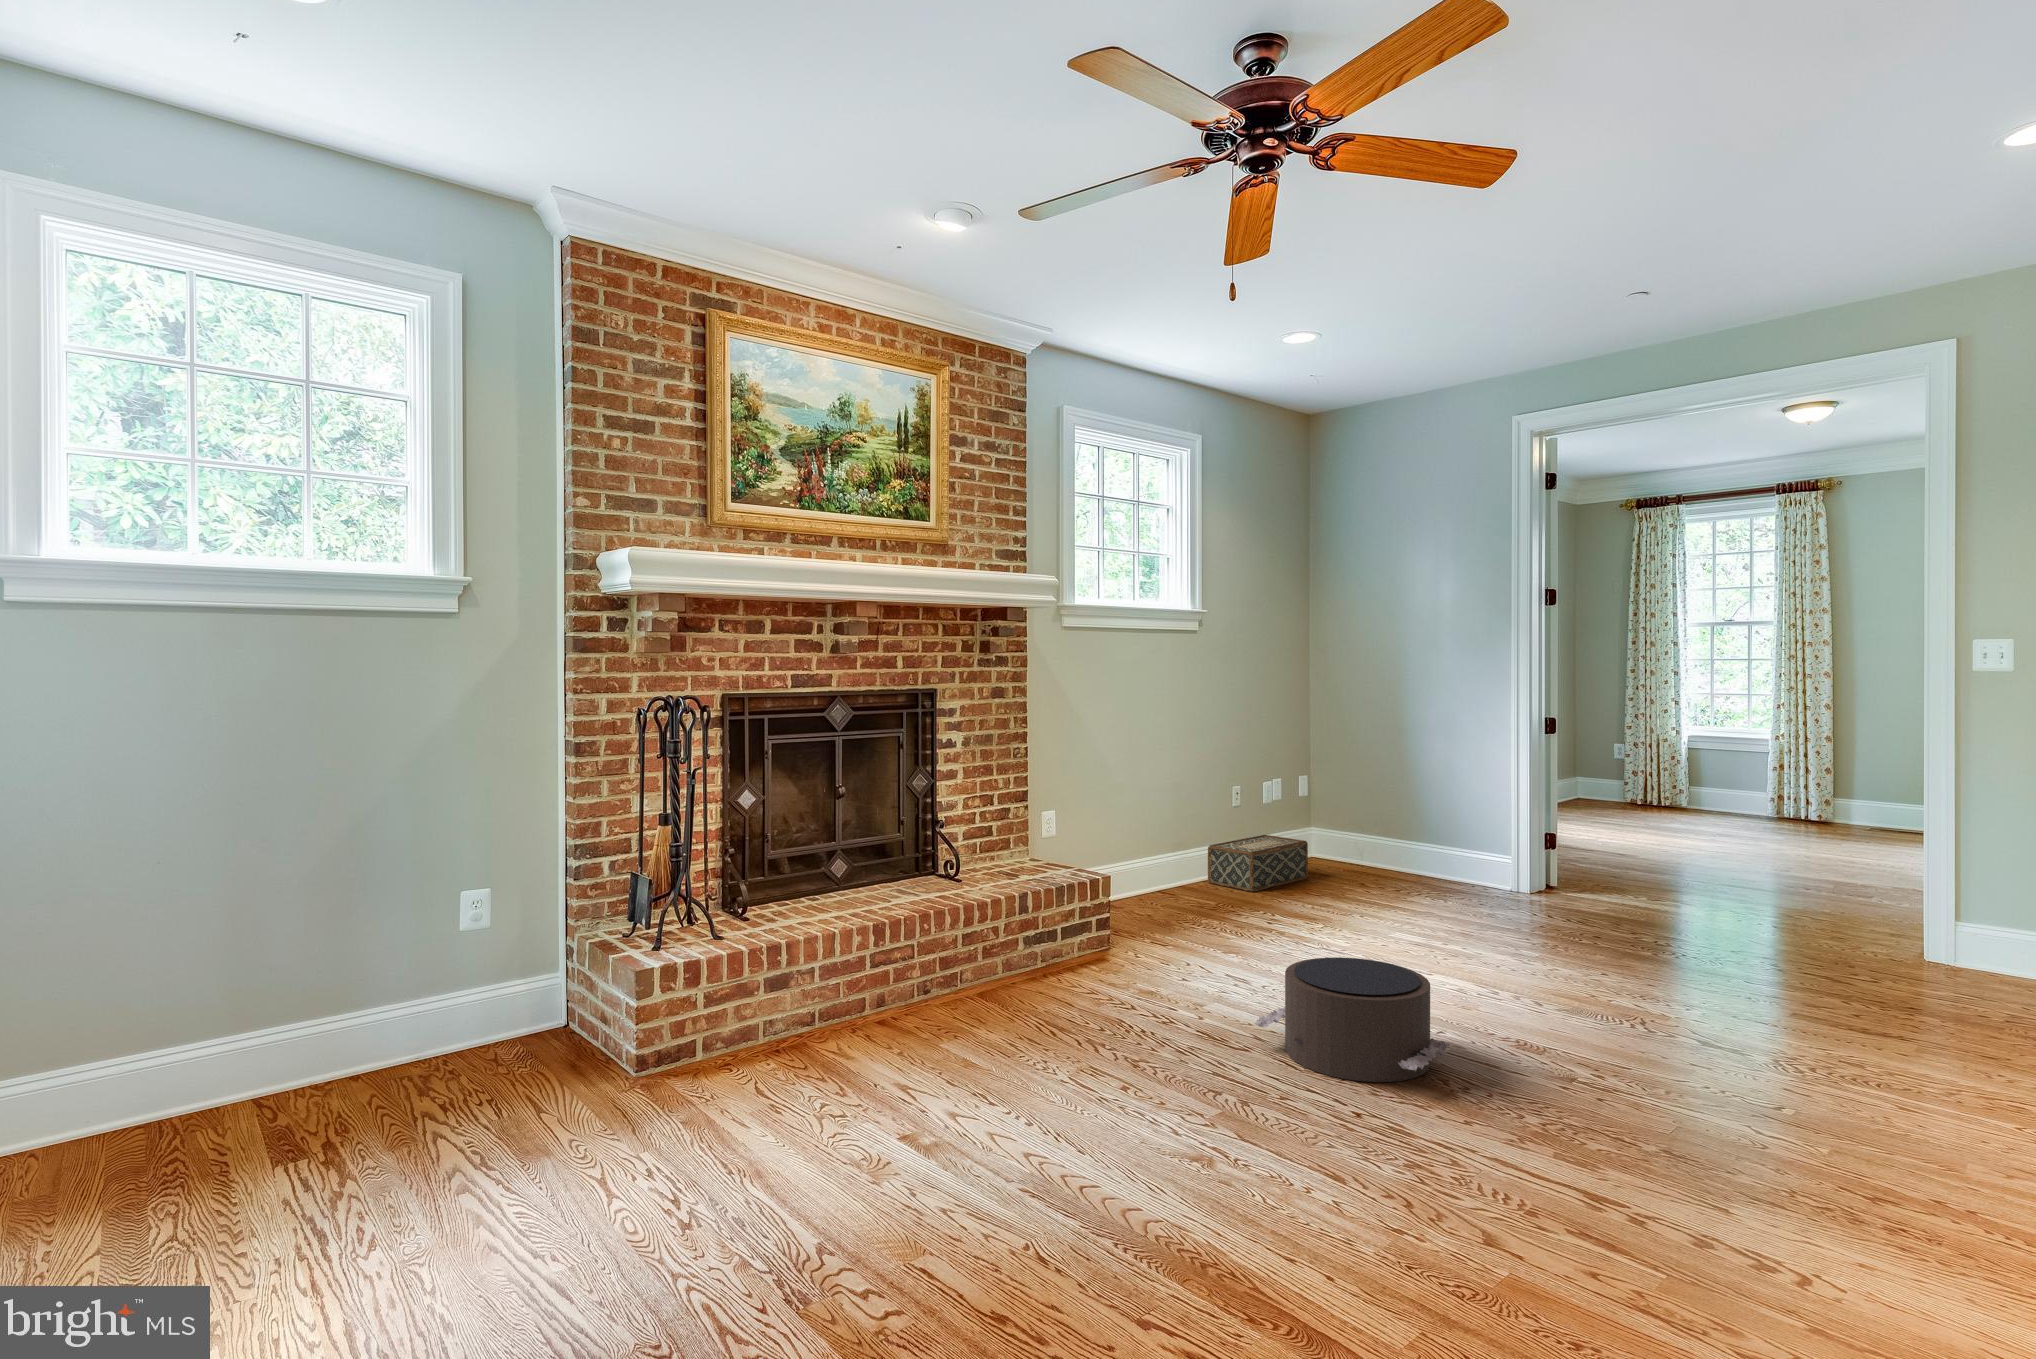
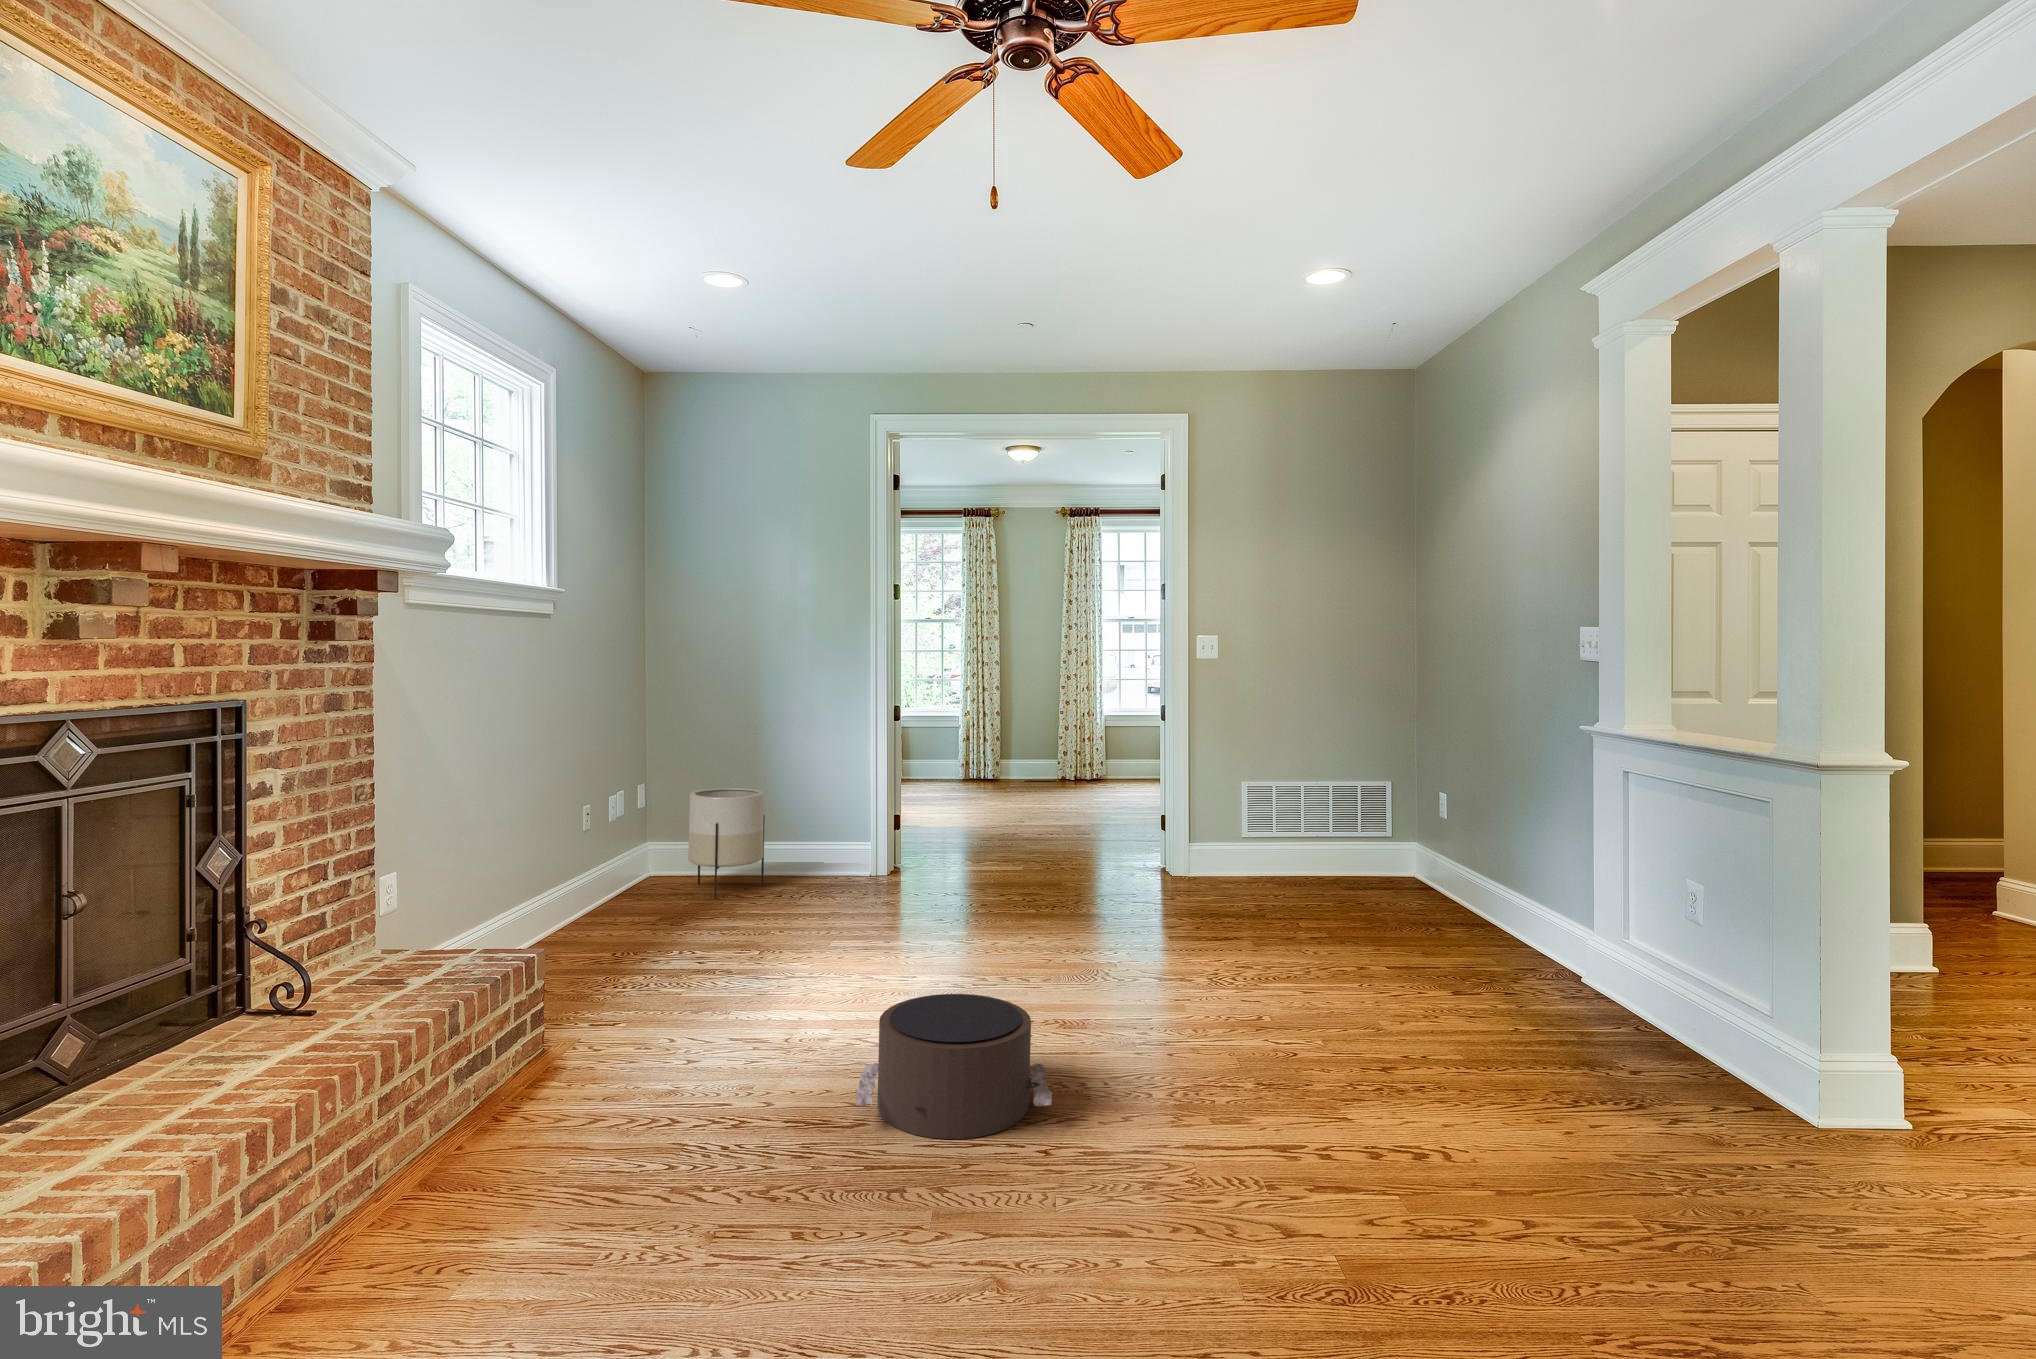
planter: none [1328,782,1400,879] -> present [688,788,765,899]
woven basket: present [1208,835,1308,892] -> none [568,860,676,933]

